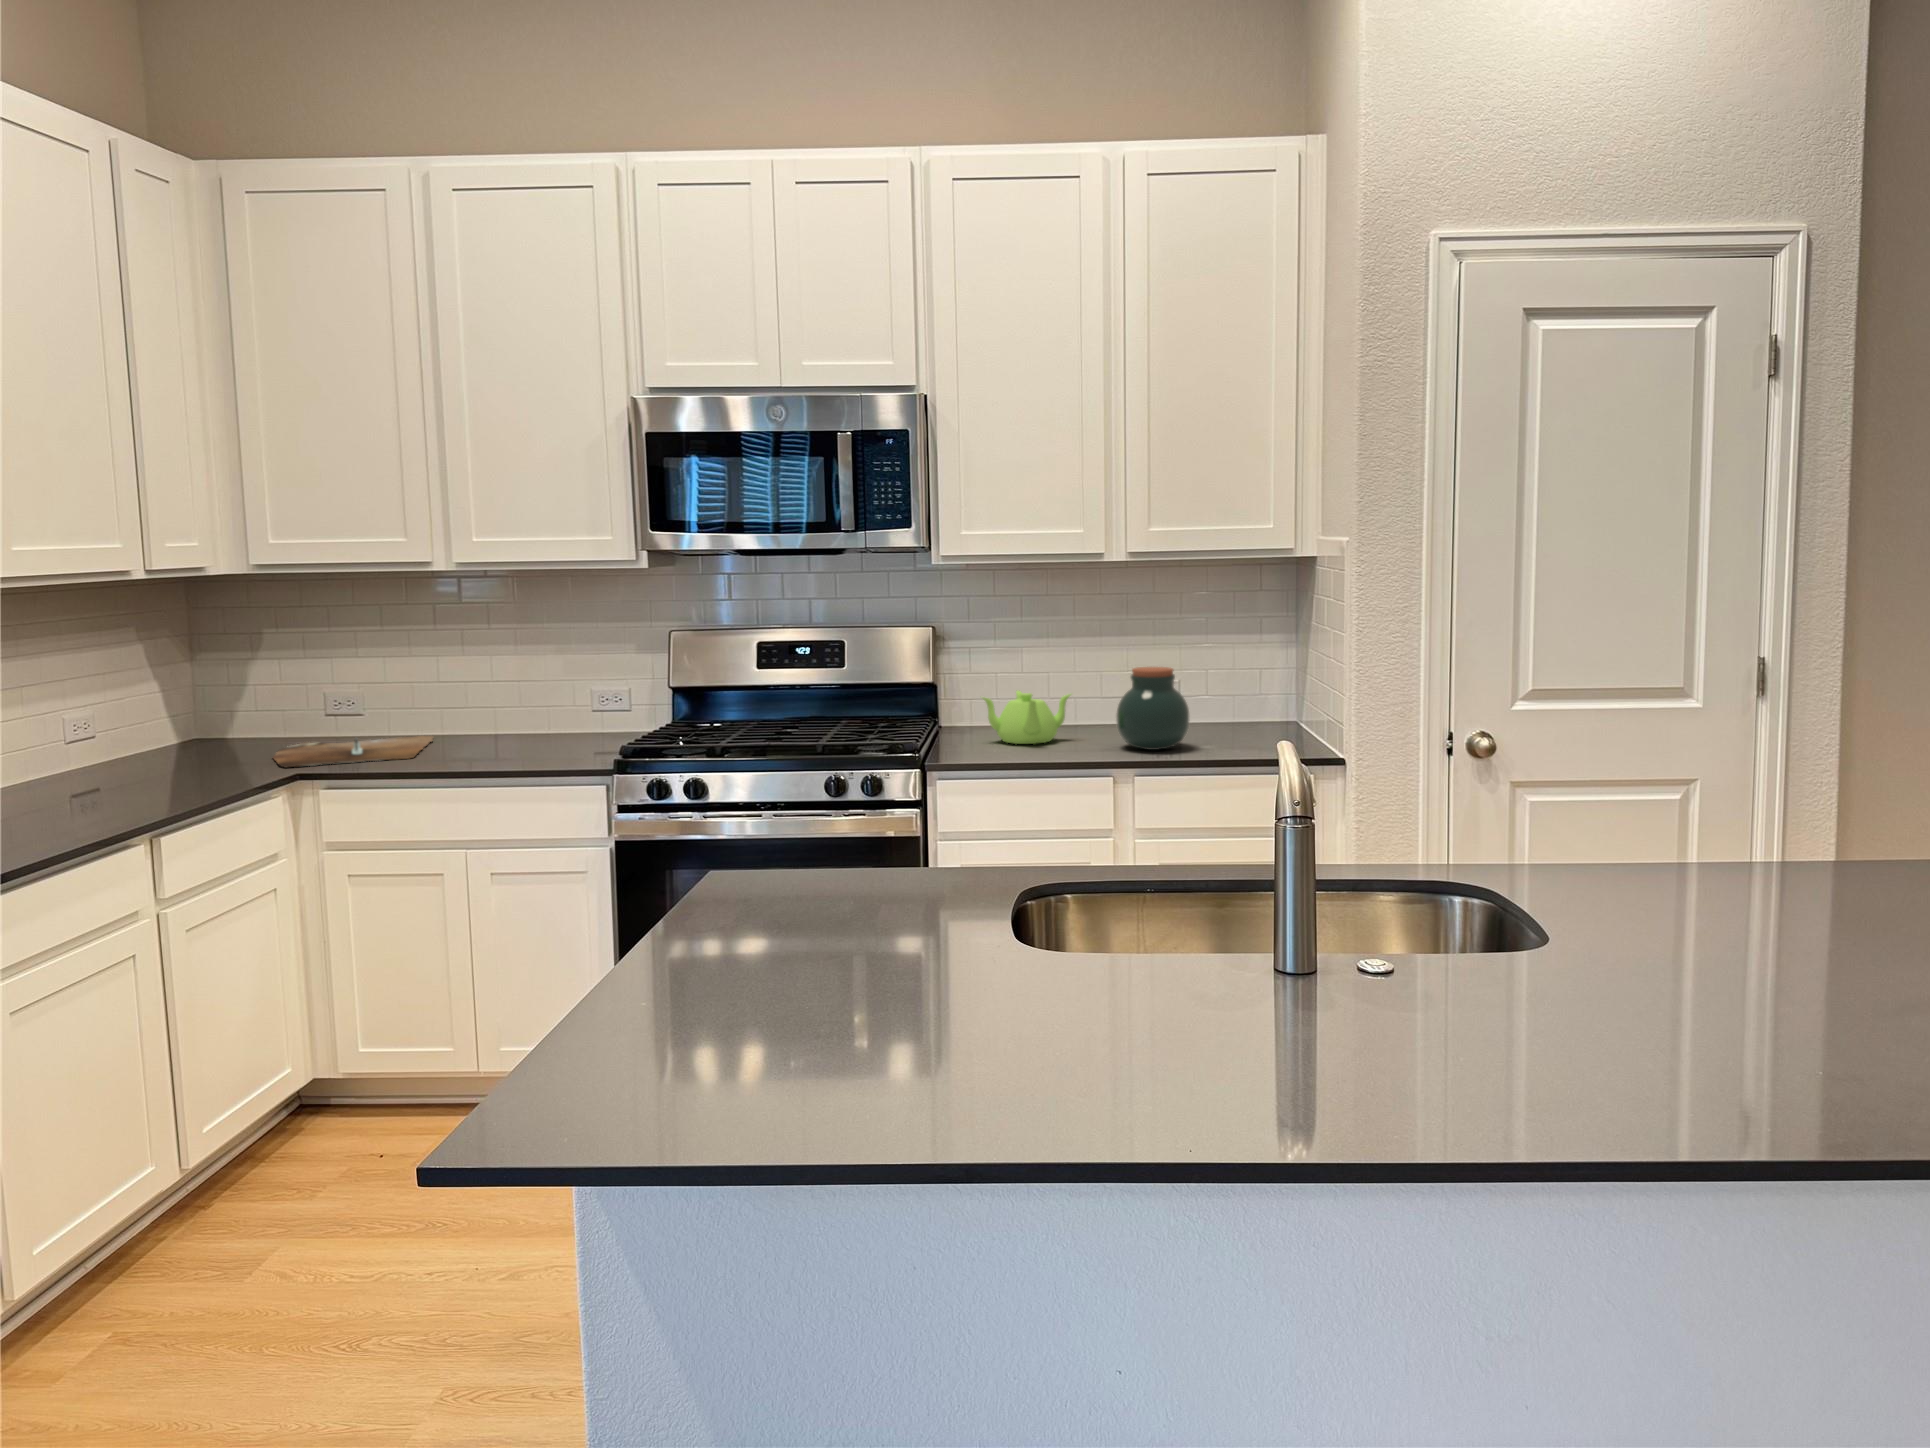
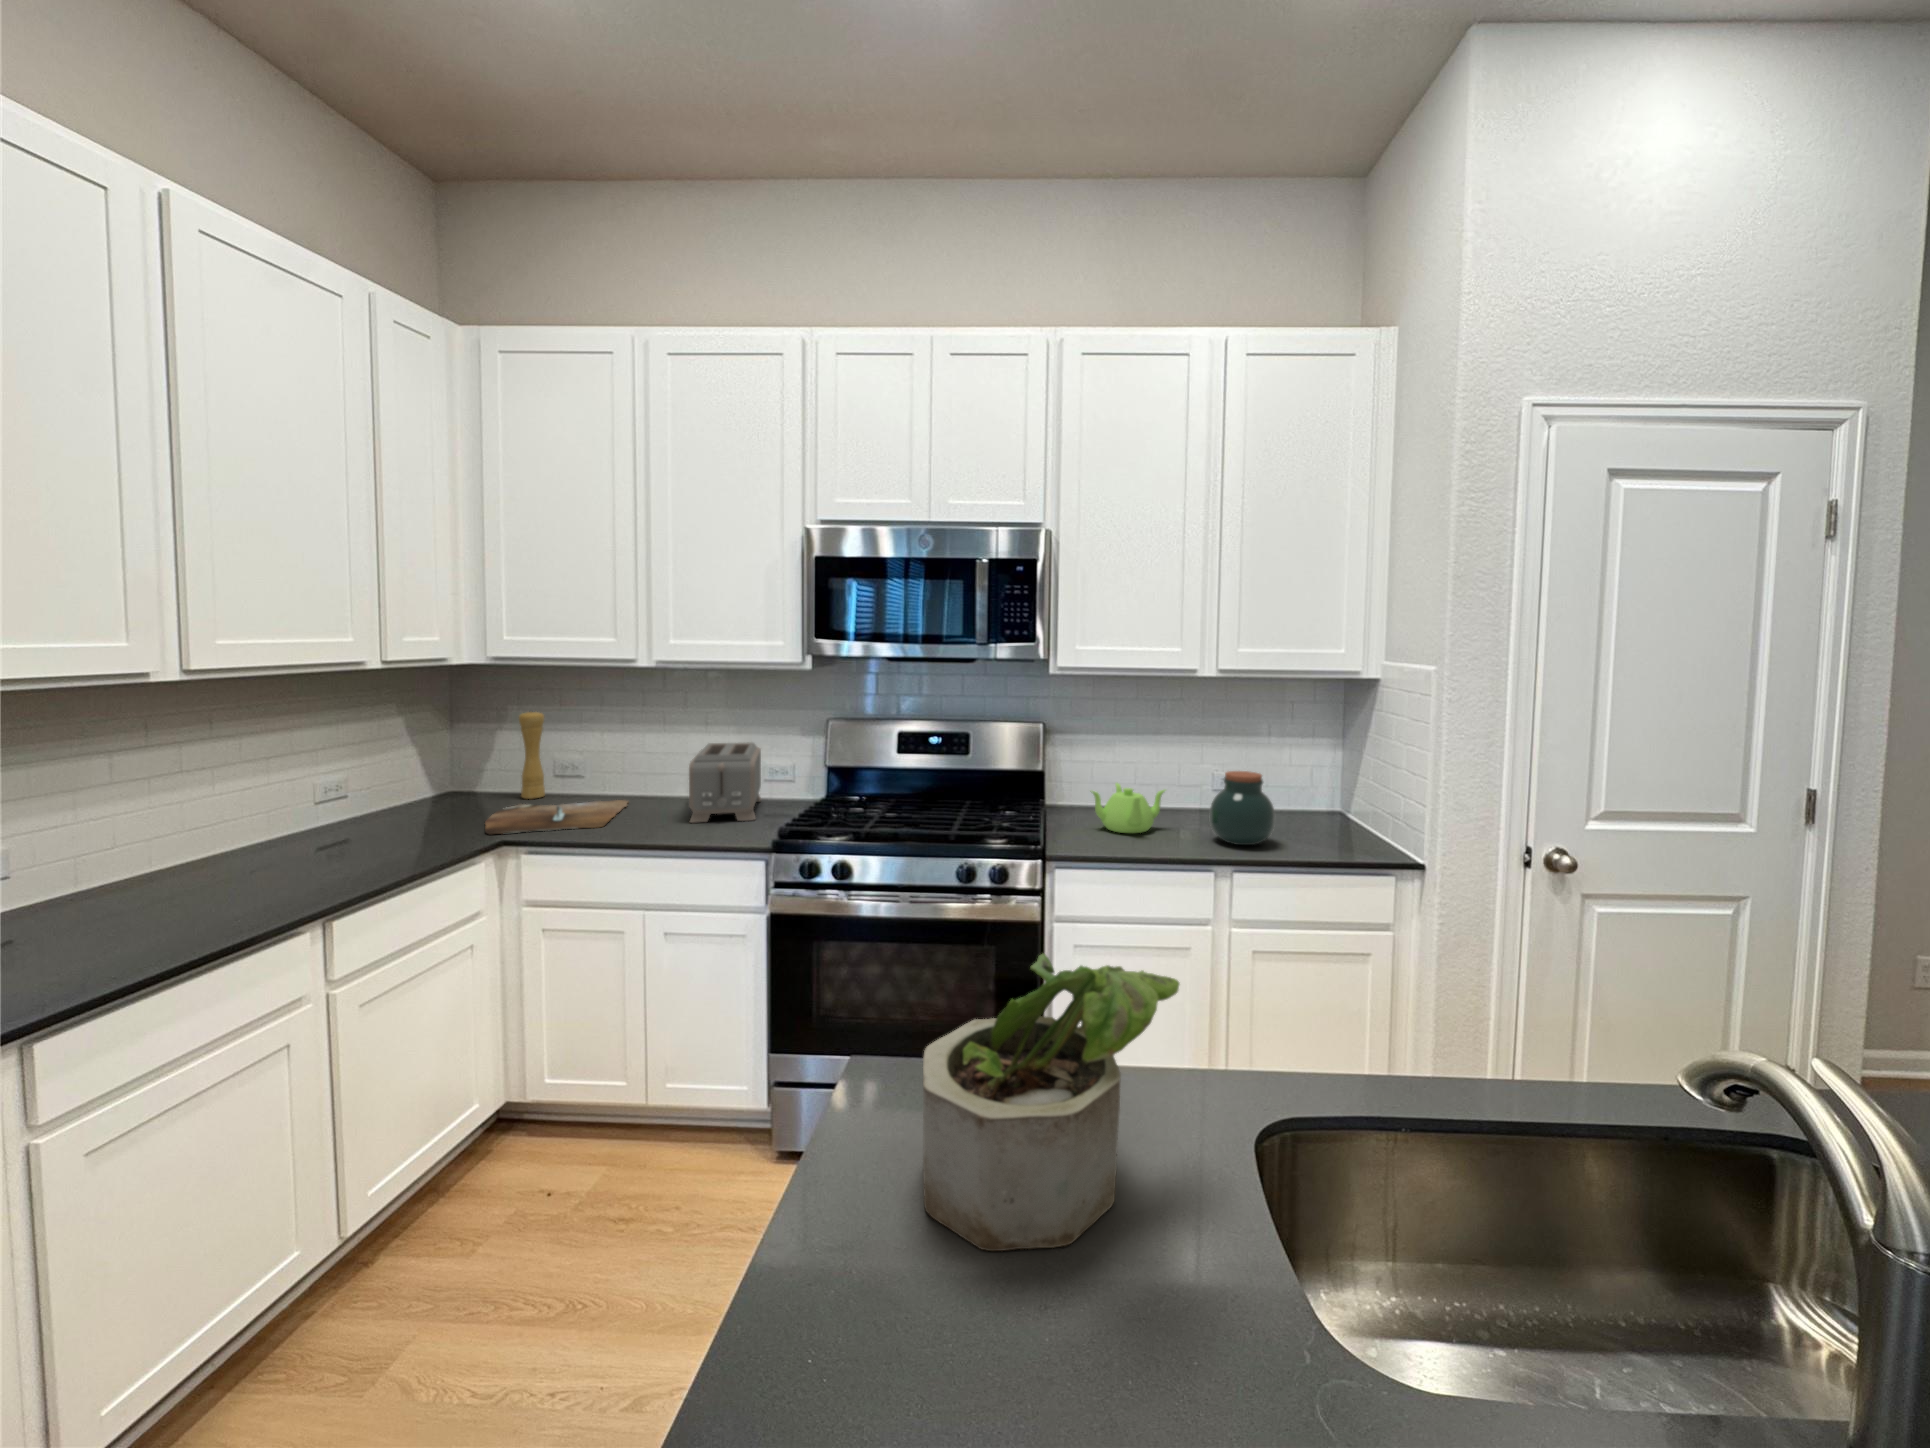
pepper mill: none [292,632,329,738] -> present [519,711,545,799]
toaster: none [509,661,594,752] -> present [689,742,761,823]
potted plant: none [746,741,946,929] -> present [923,954,1179,1251]

